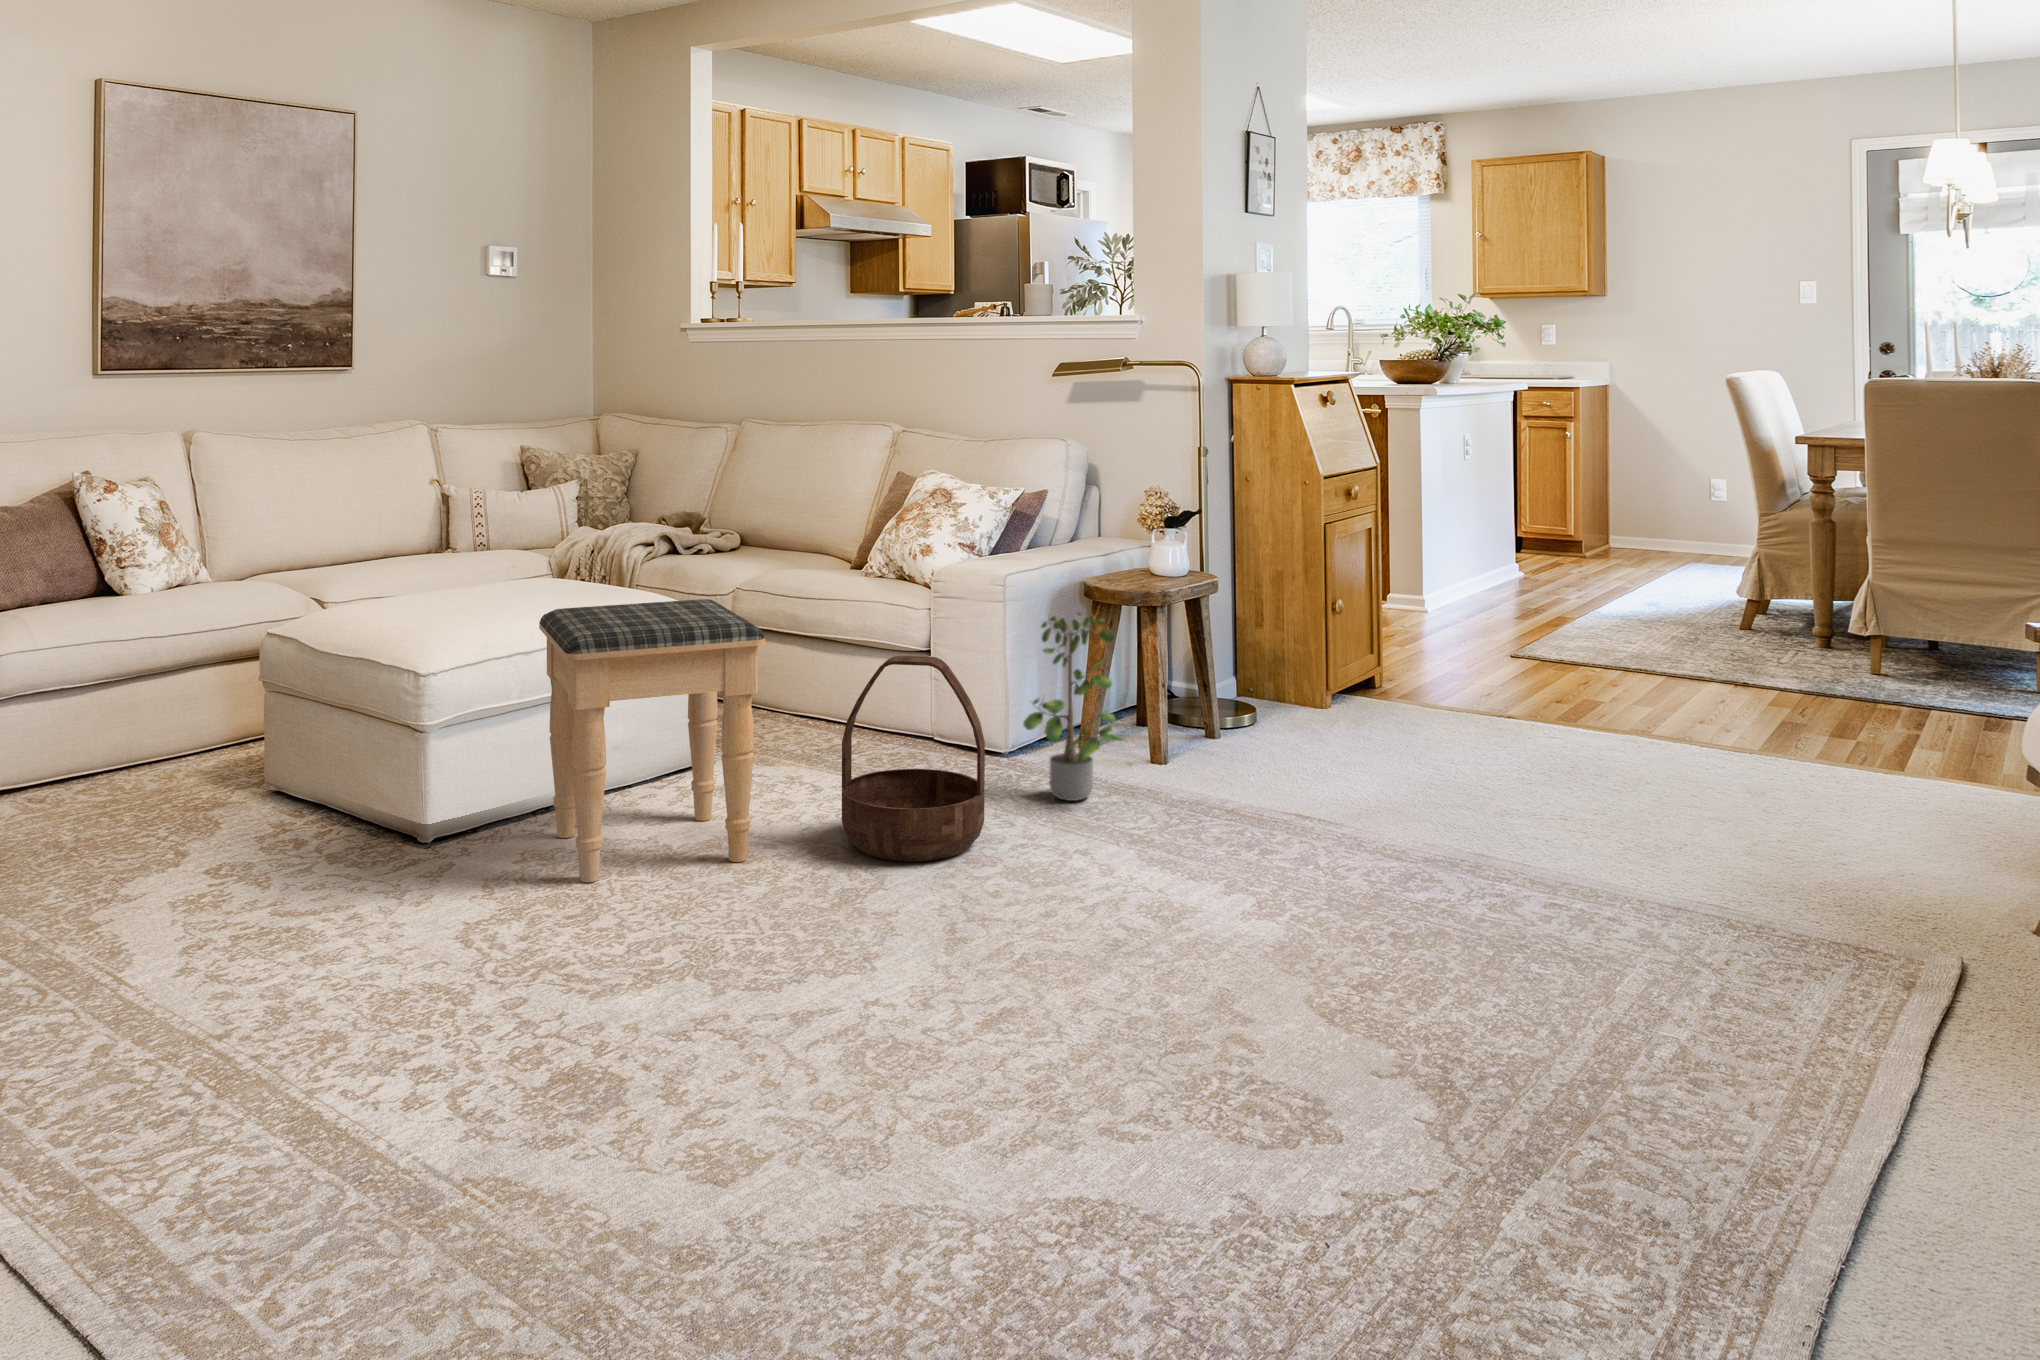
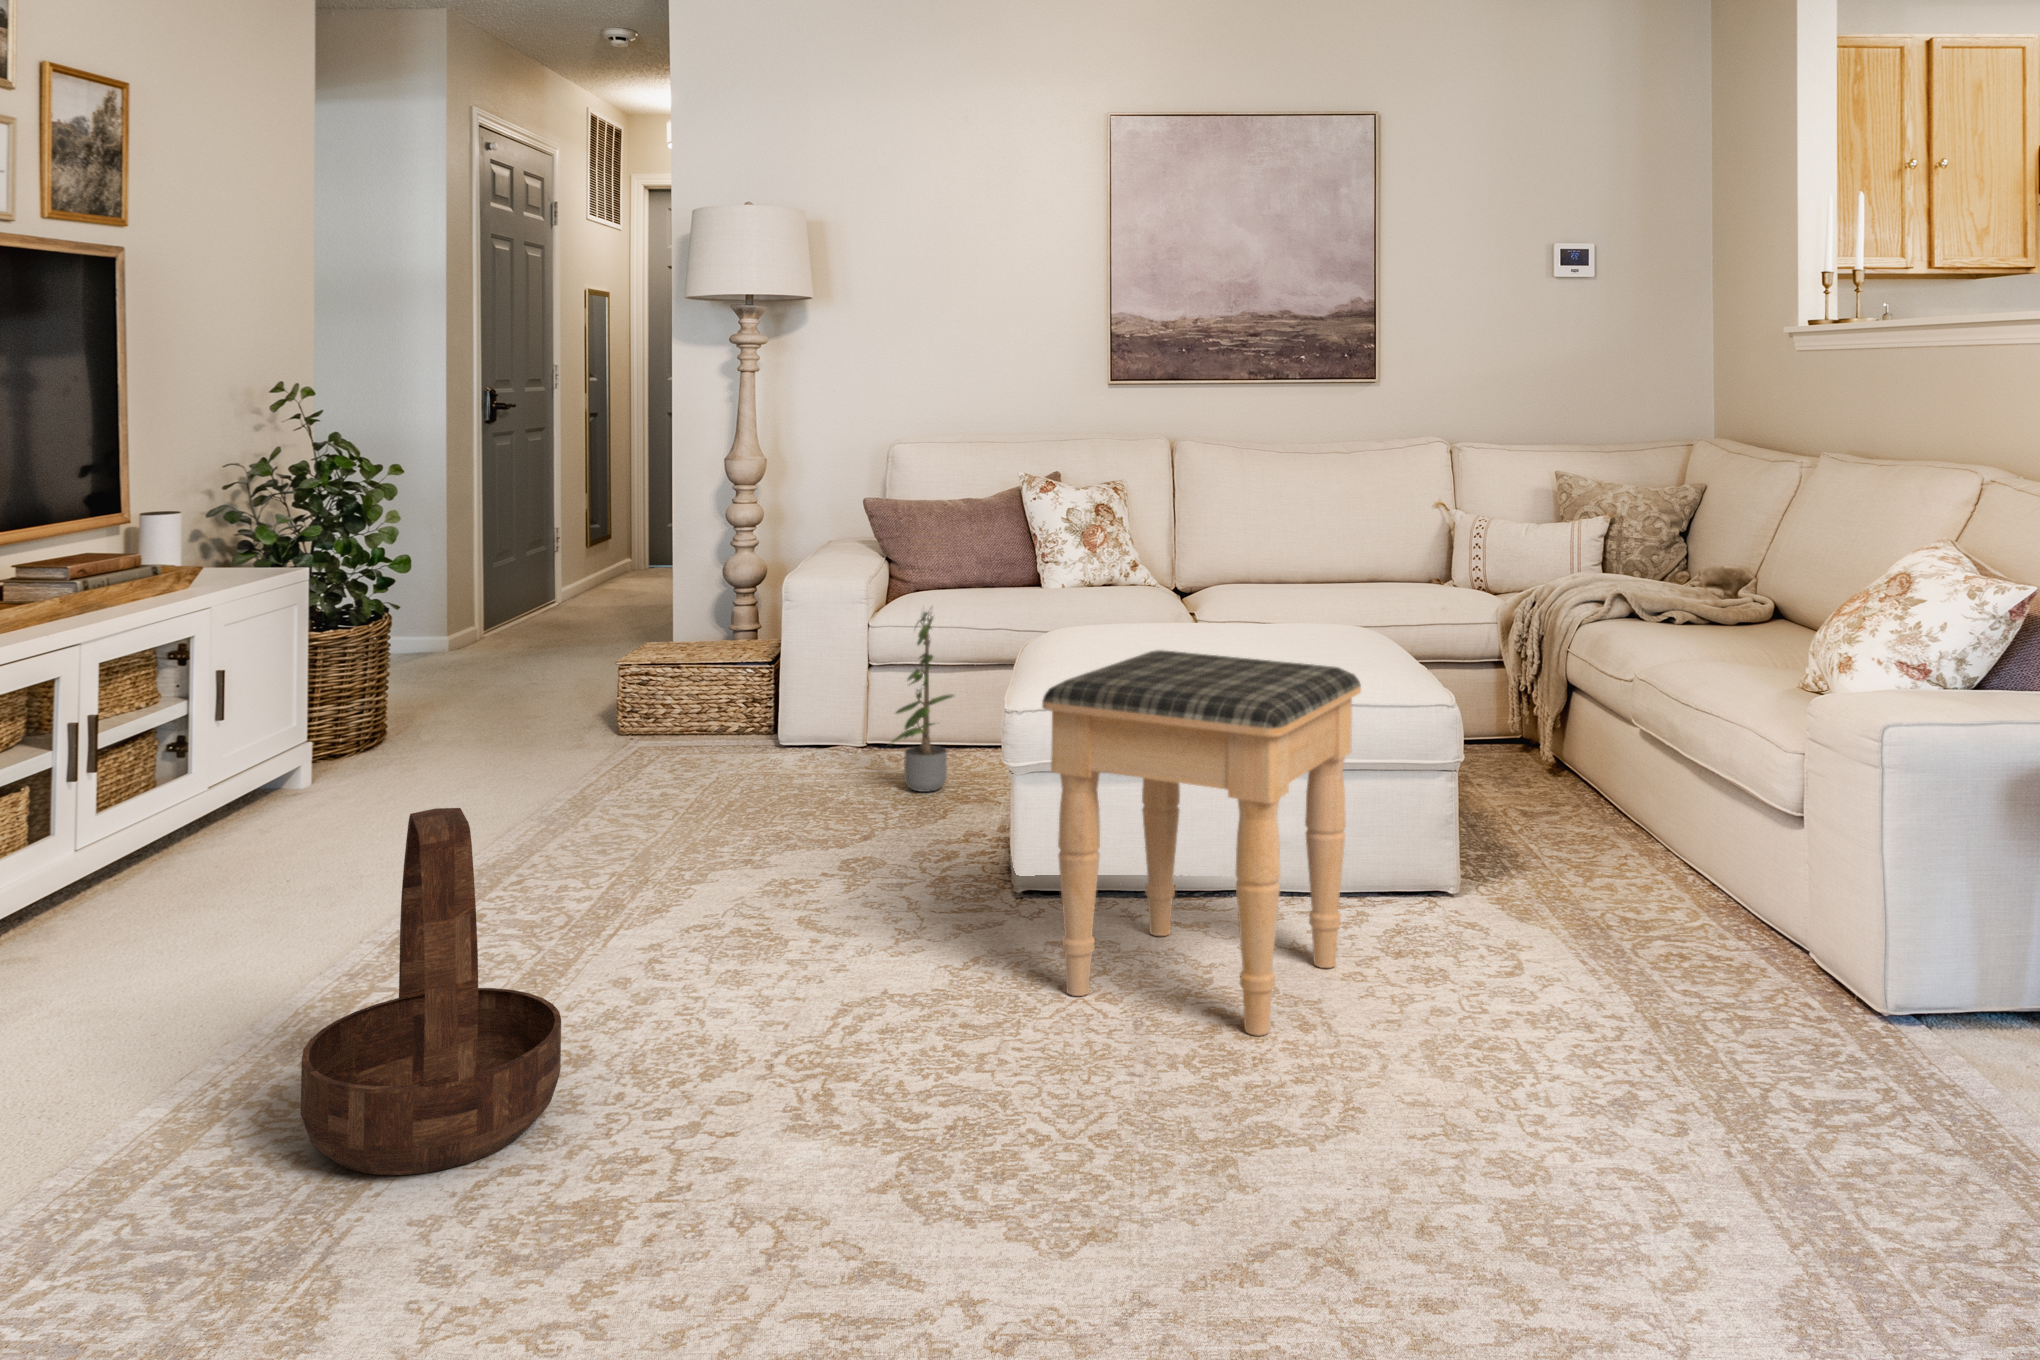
potted plant: present [1023,613,1124,801] -> present [887,612,953,792]
basket: present [842,656,985,862] -> present [301,808,561,1175]

